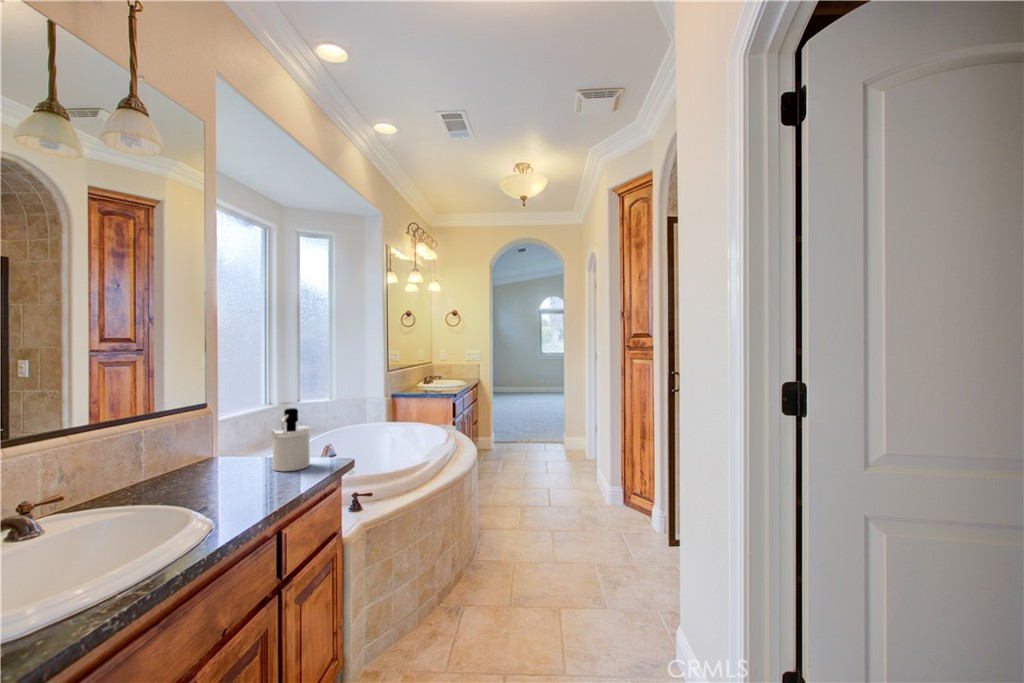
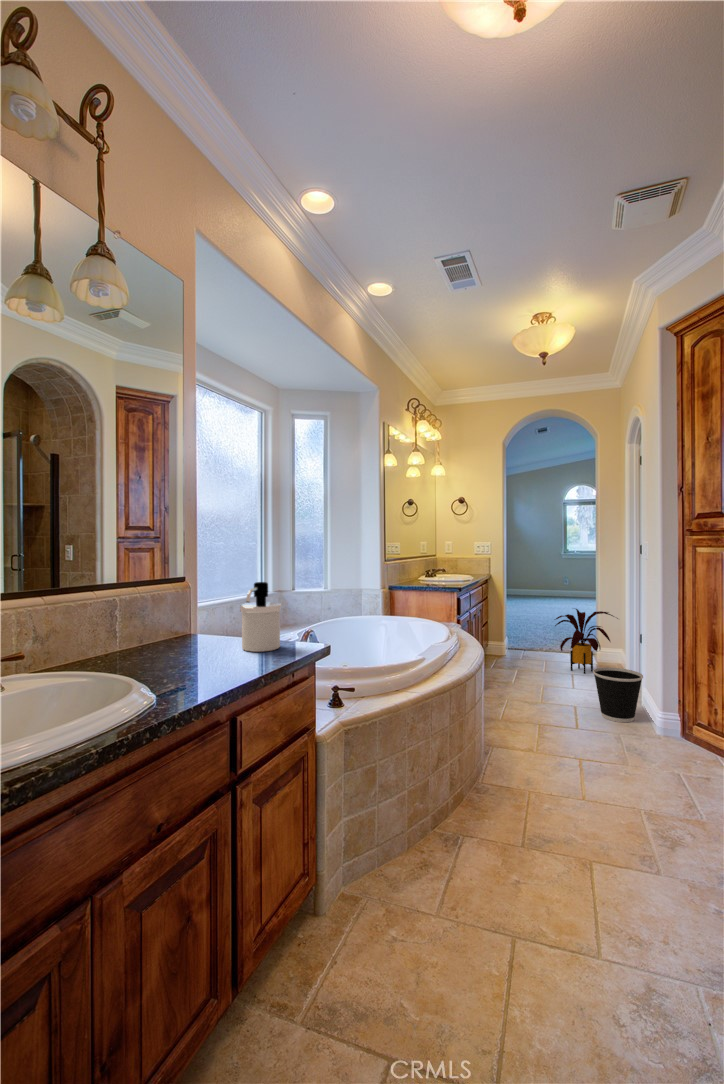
house plant: none [532,406,582,459] -> present [555,609,618,674]
wastebasket: none [562,454,598,496] -> present [593,667,643,722]

